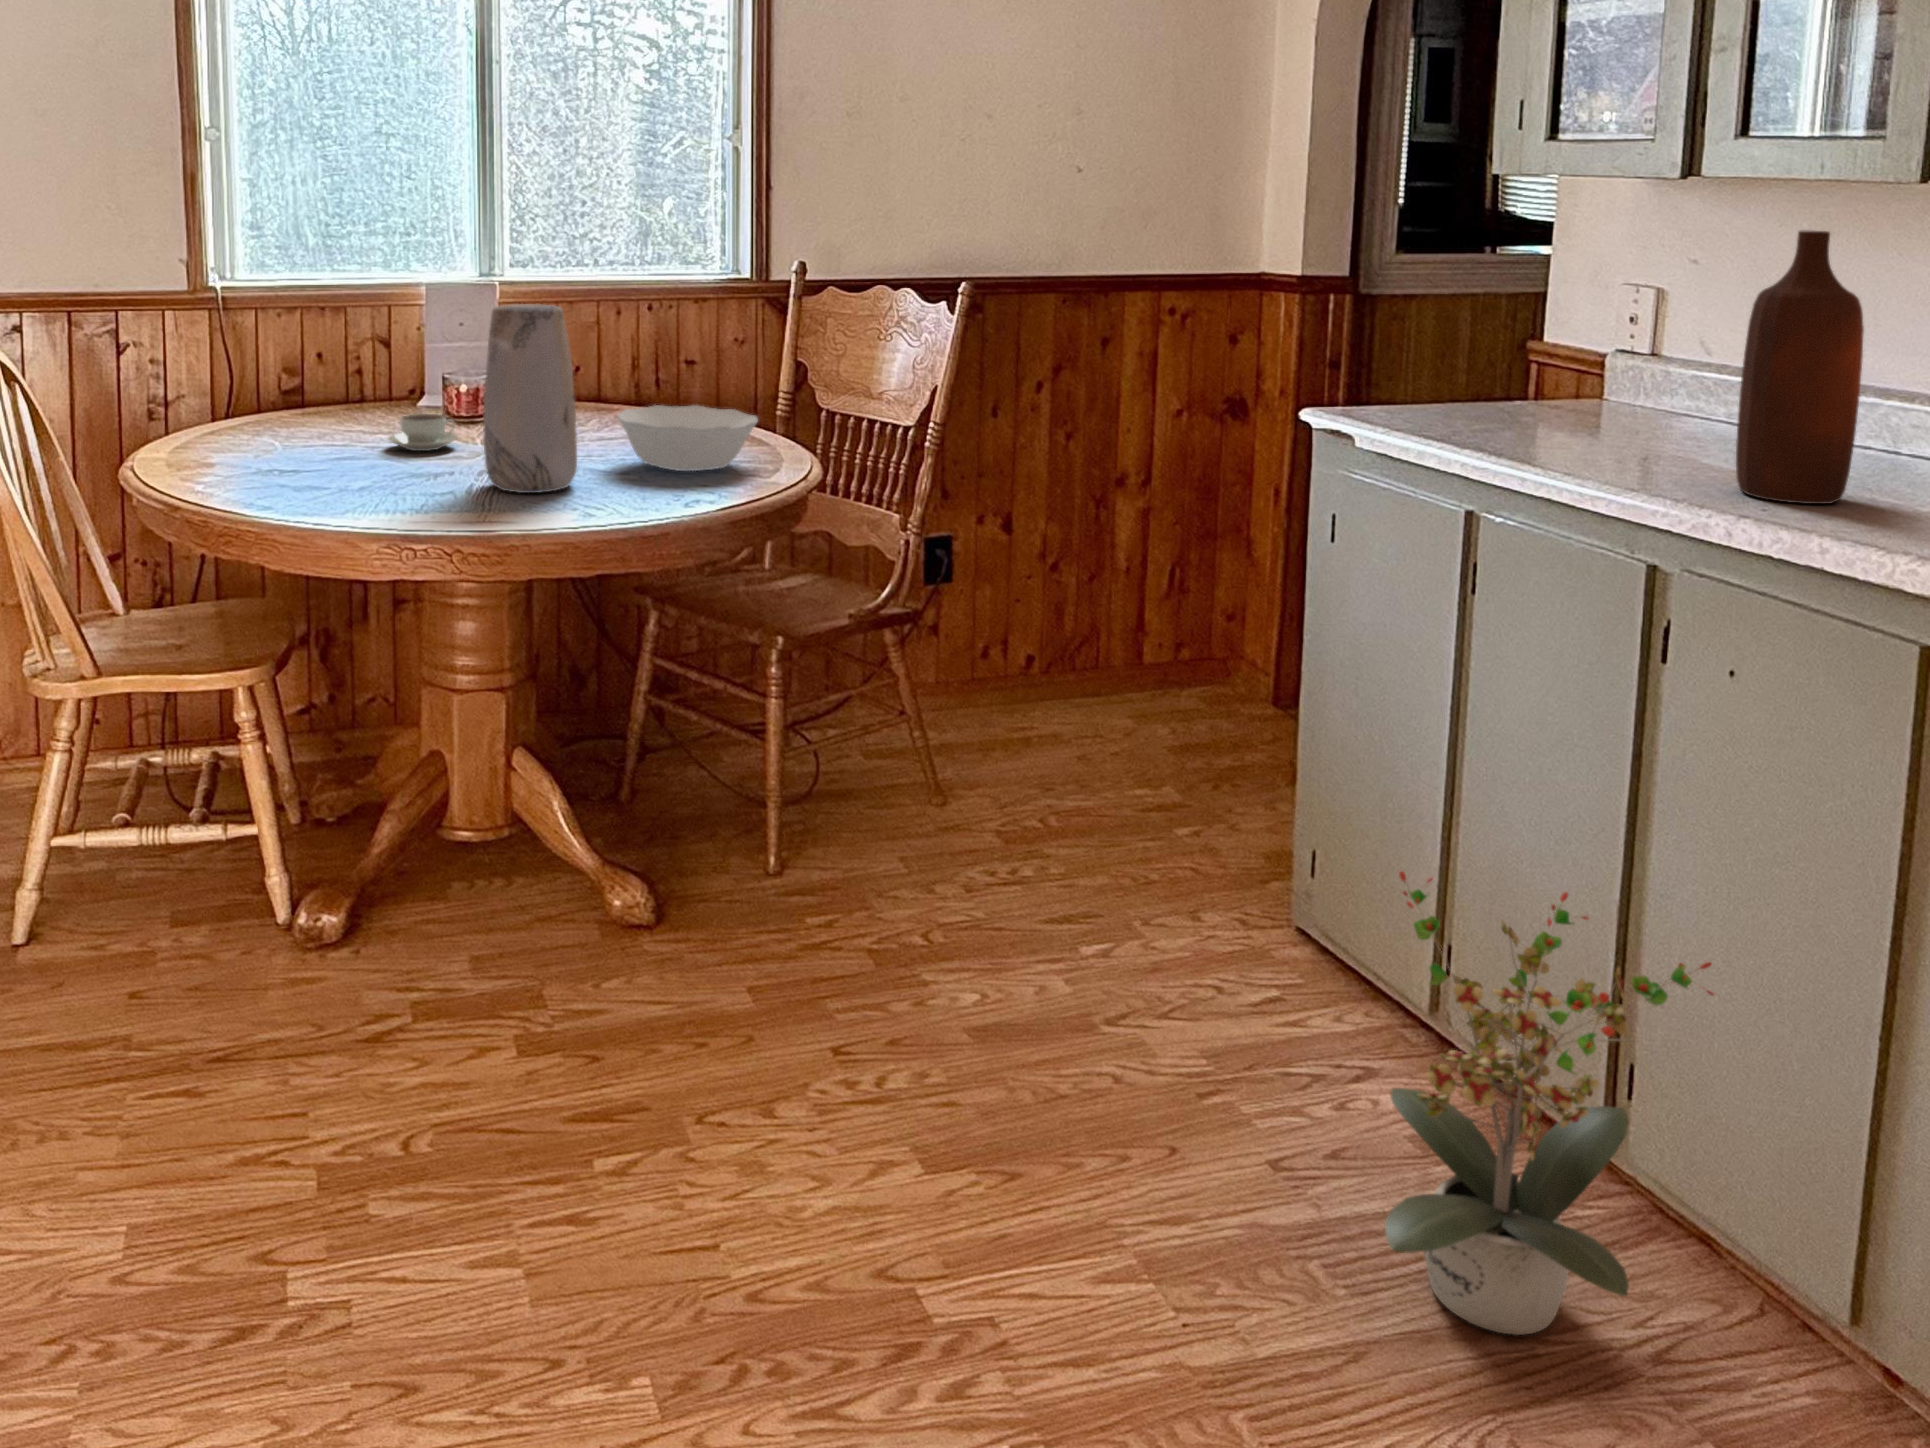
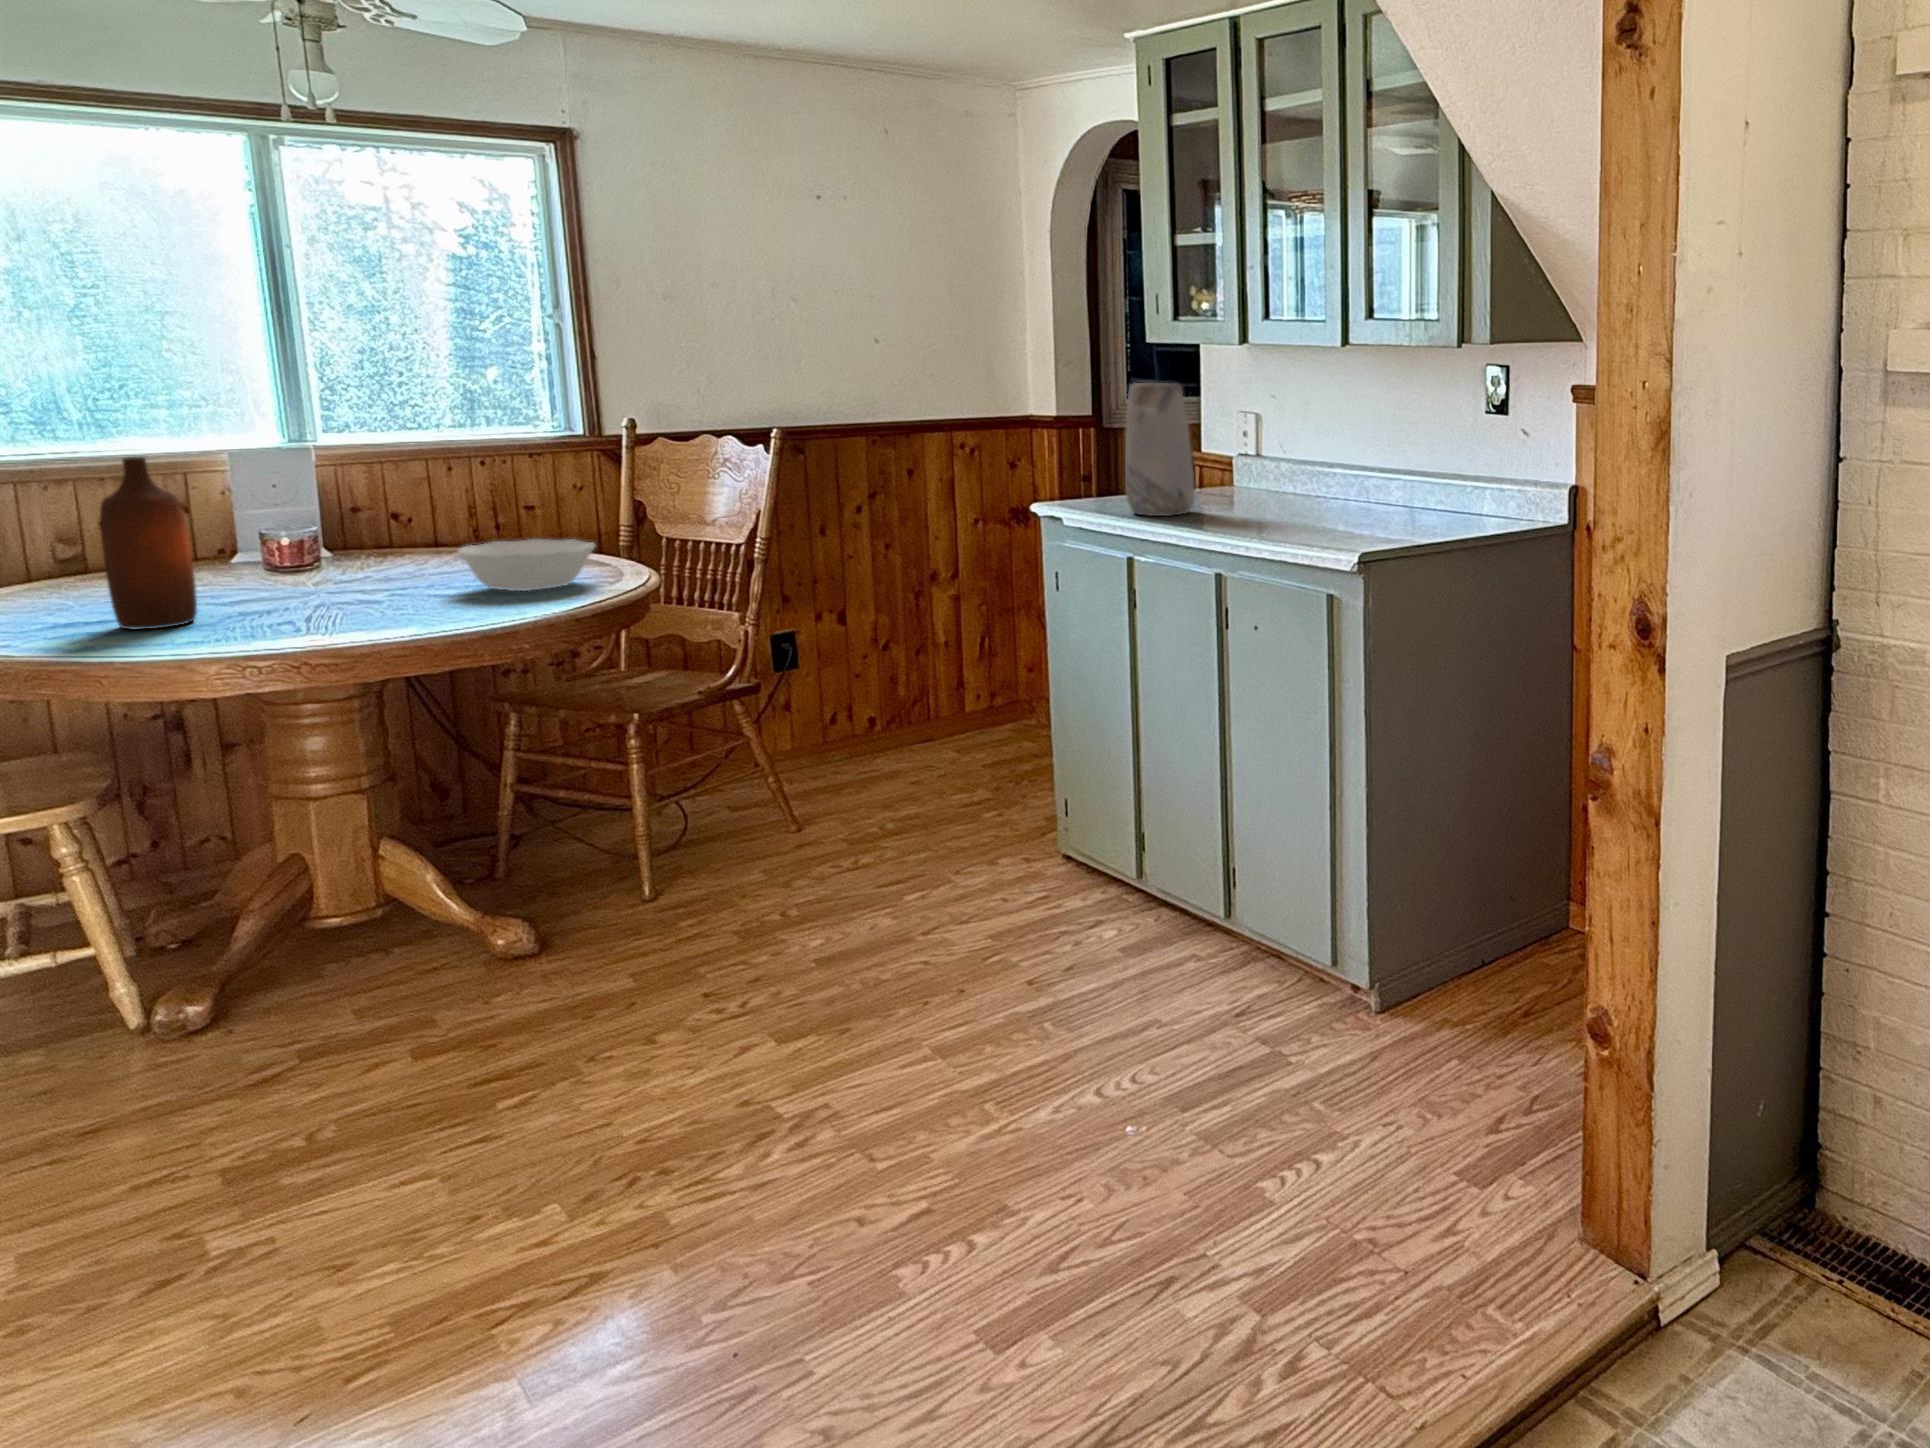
bottle: present [1736,230,1864,504] -> present [100,457,197,629]
vase: present [483,304,577,493] -> present [1125,383,1195,516]
coffee cup: present [388,414,458,451] -> none [205,565,287,599]
potted plant: present [1385,871,1714,1335] -> none [1072,772,1248,1024]

